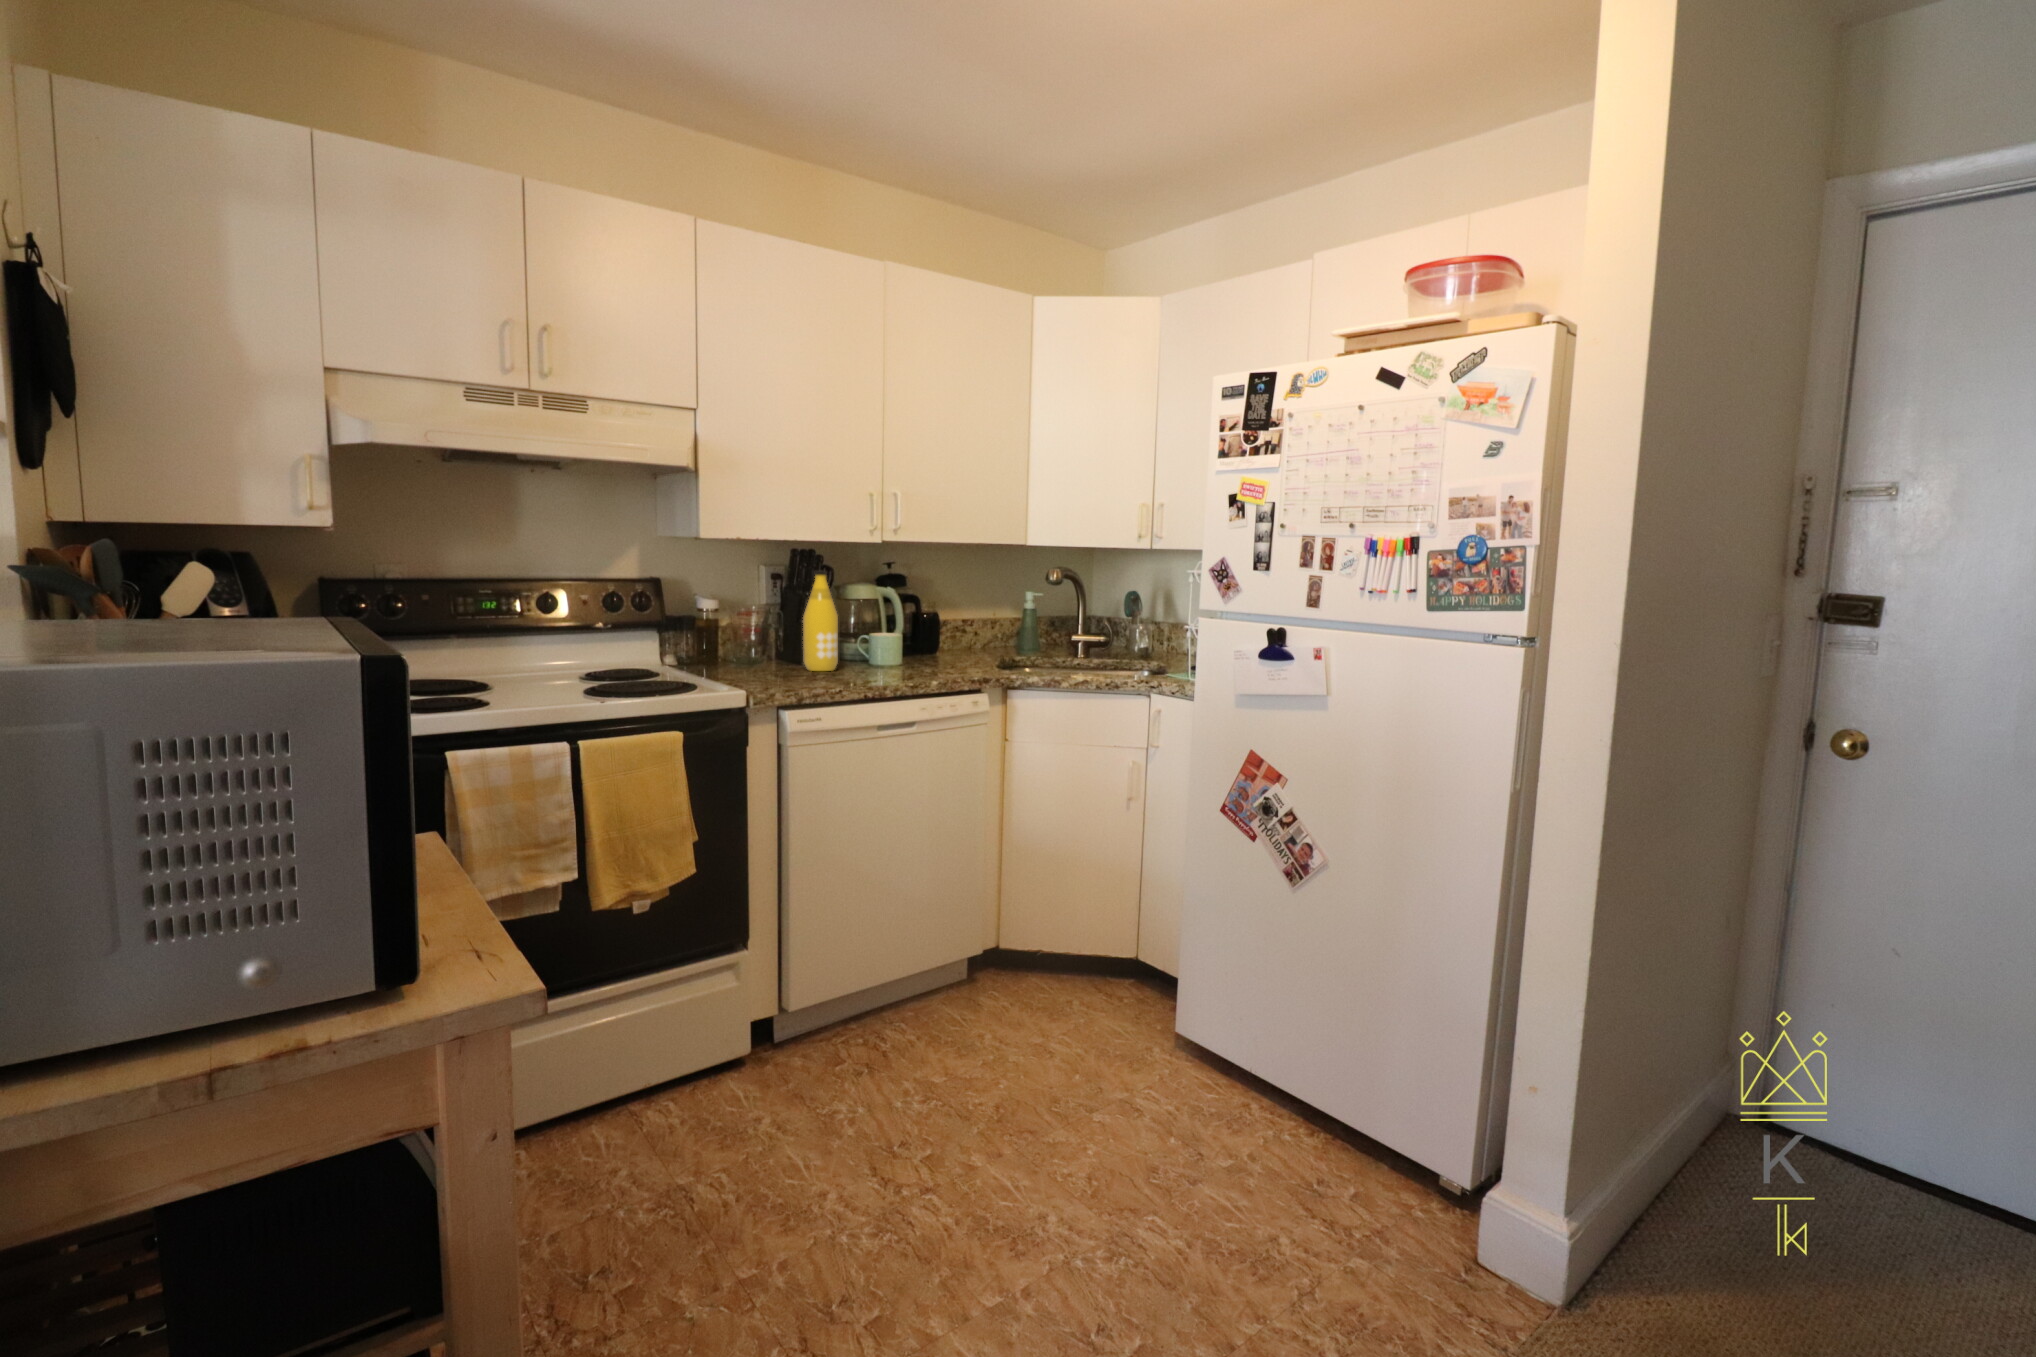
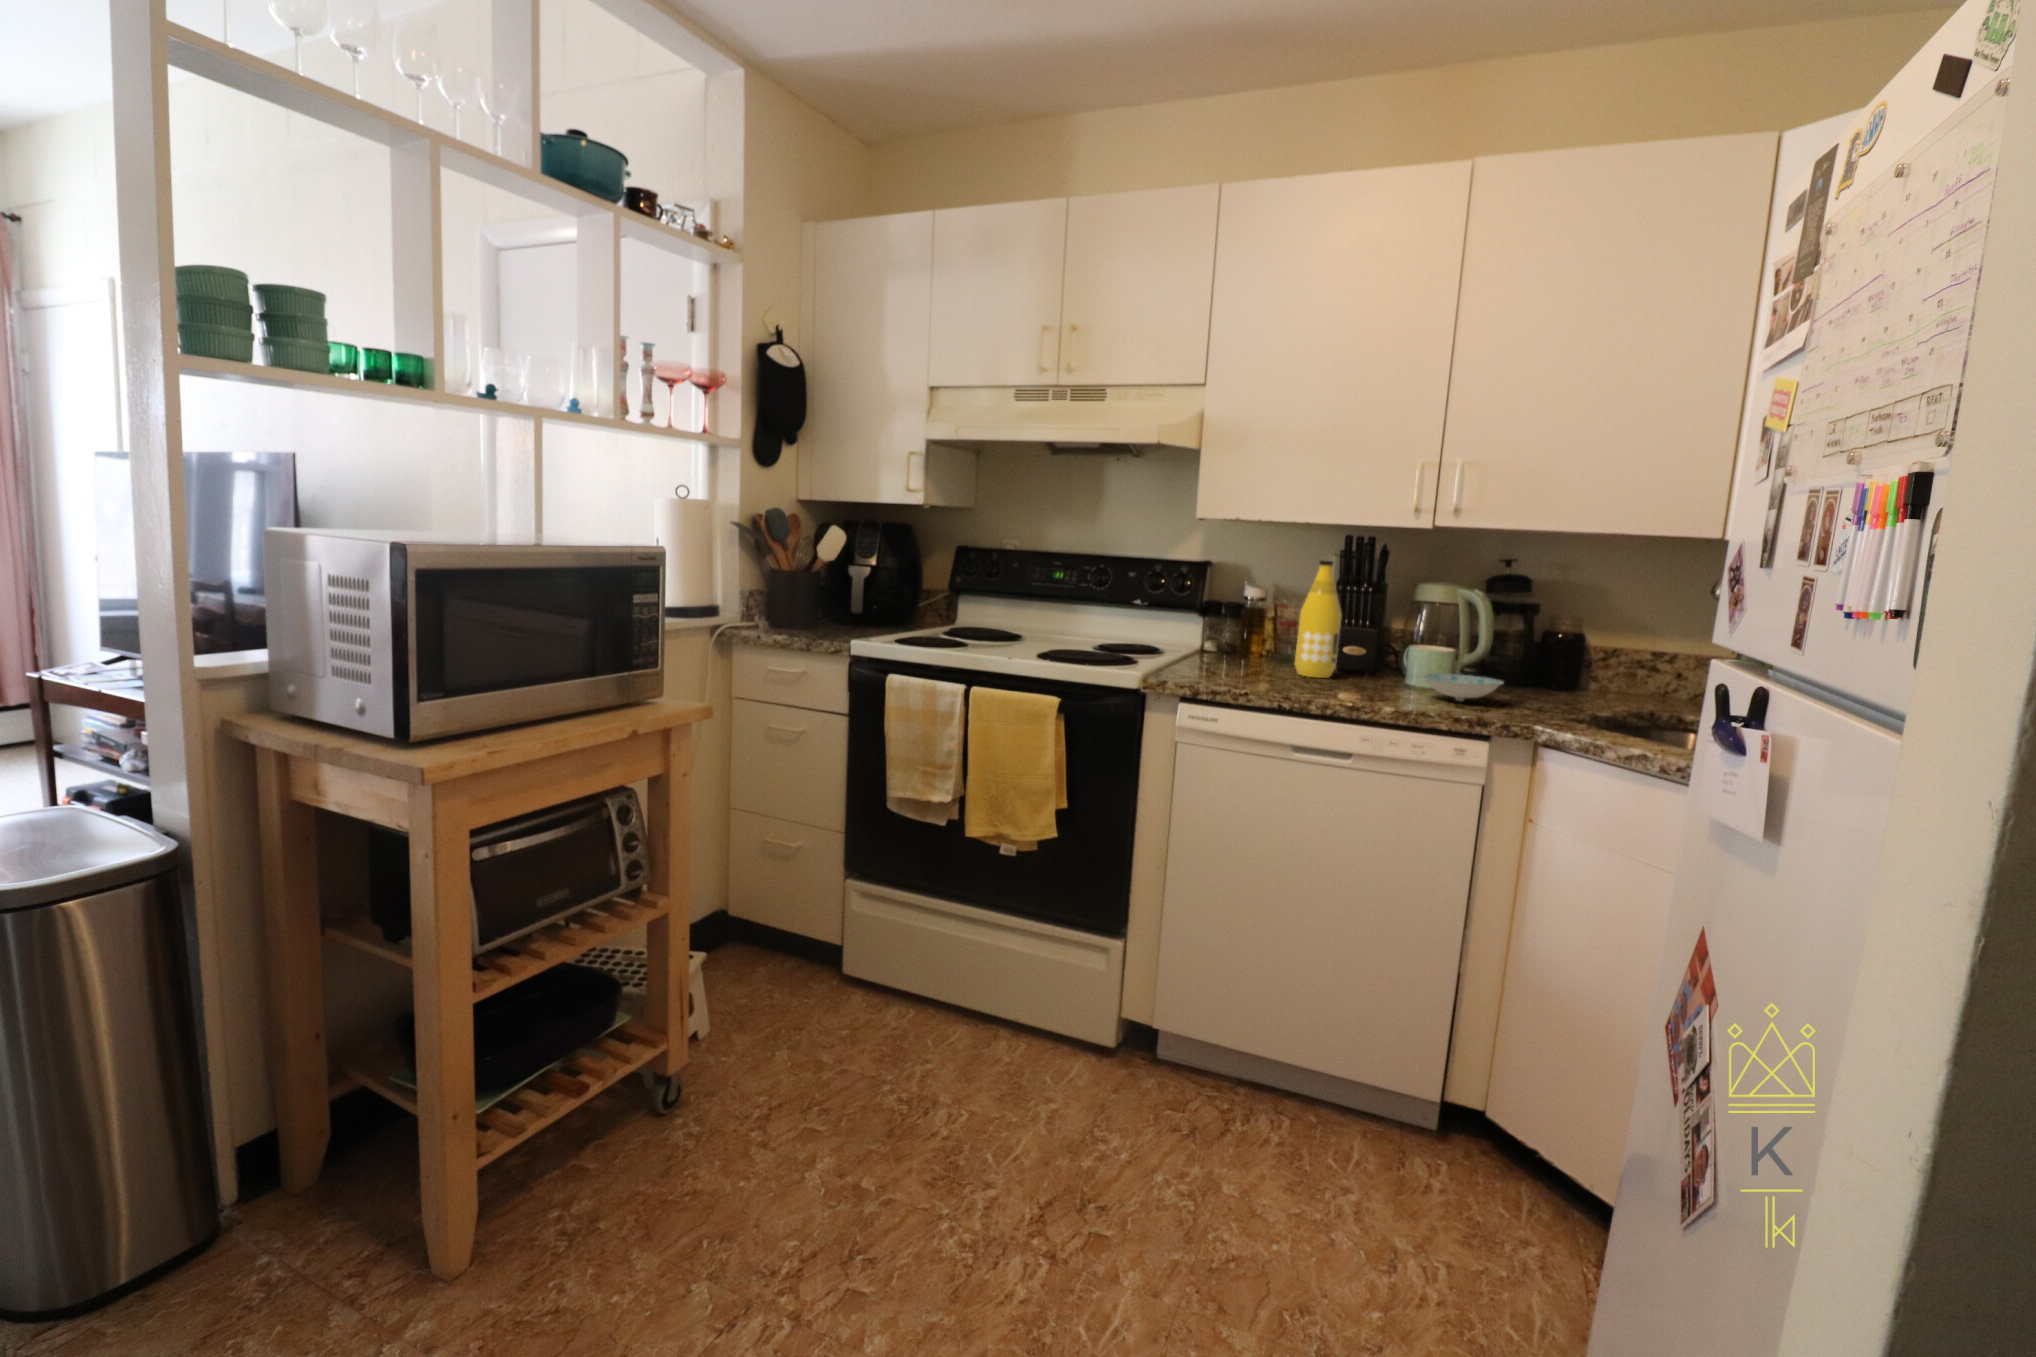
ceramic bowl: none [918,650,968,670] -> present [1422,673,1503,701]

